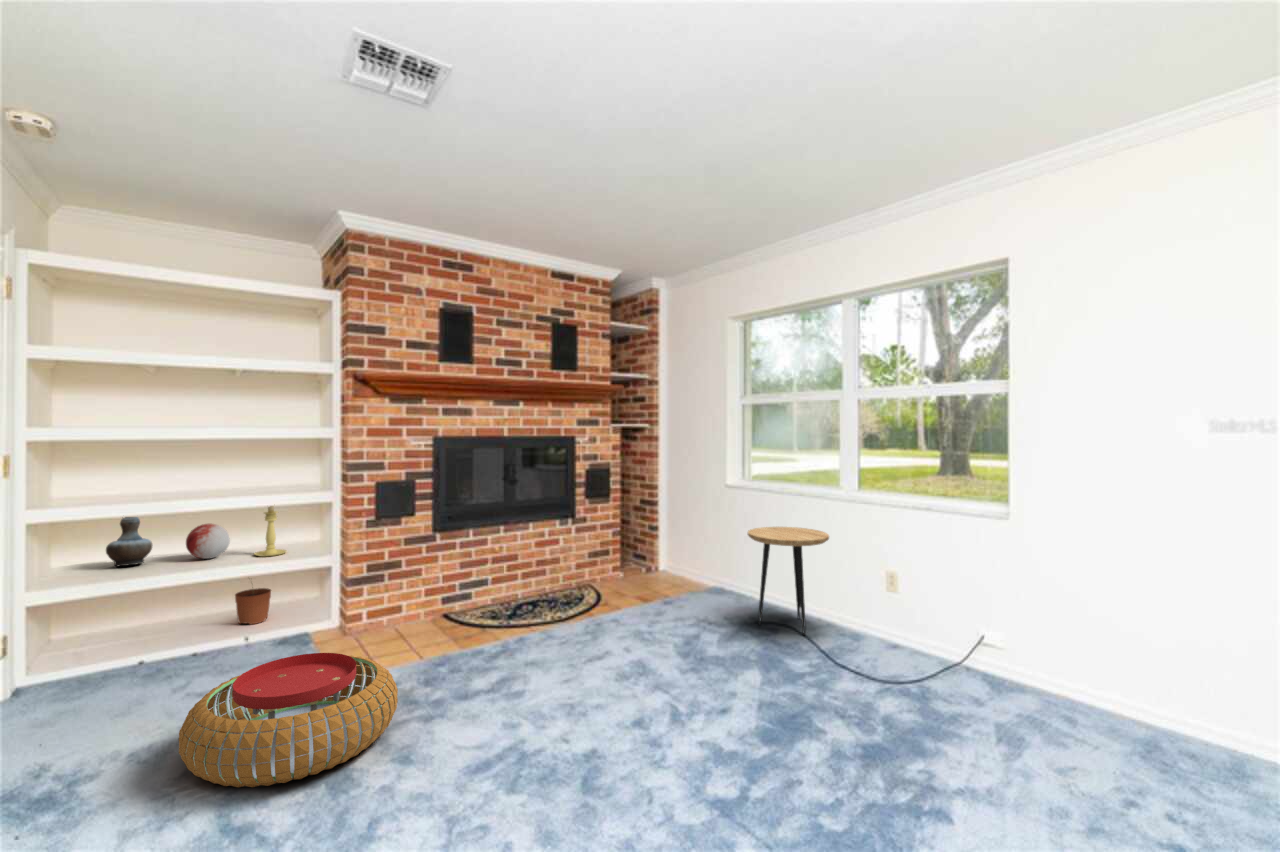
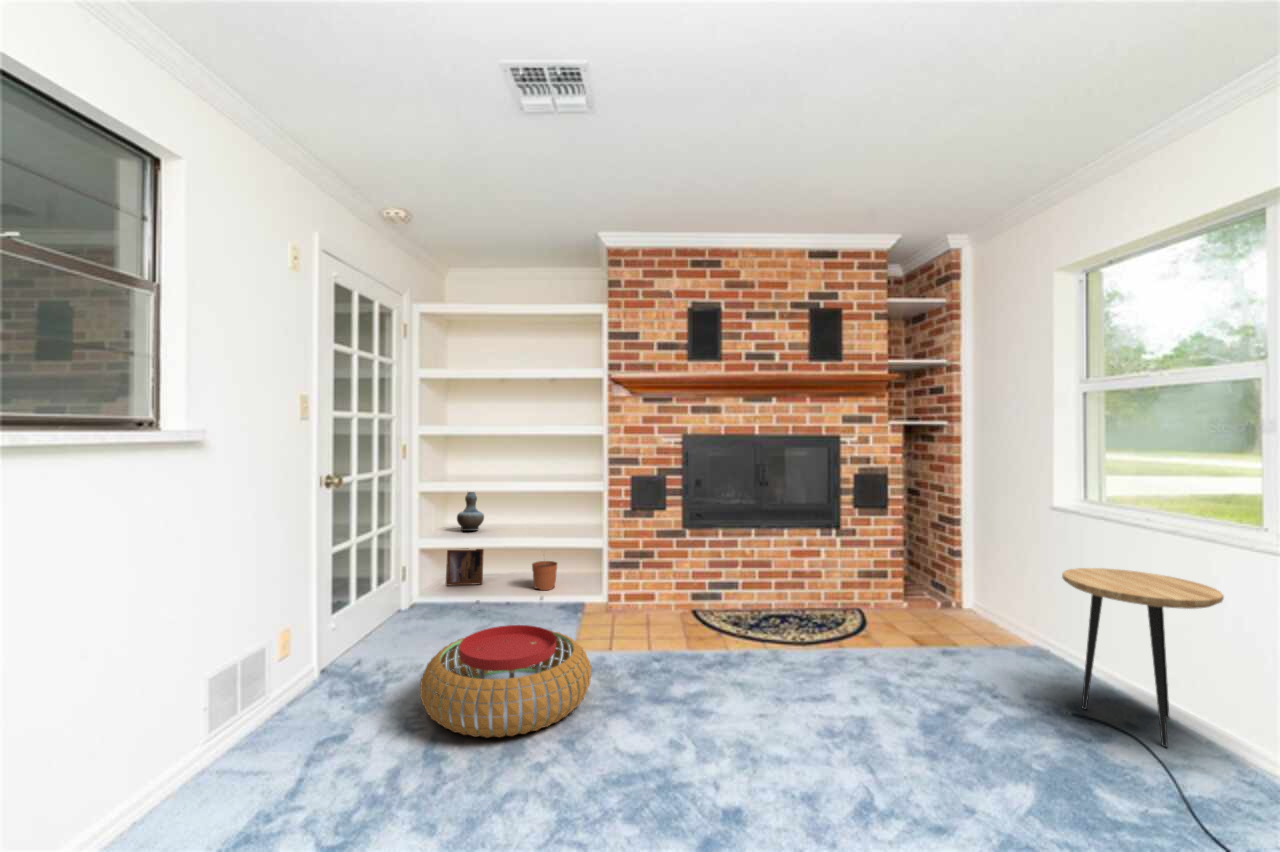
candle holder: present [255,506,286,557] -> none [547,484,571,535]
decorative orb: present [186,524,230,559] -> none [503,504,532,532]
picture frame: none [88,586,151,644] -> present [446,549,484,586]

